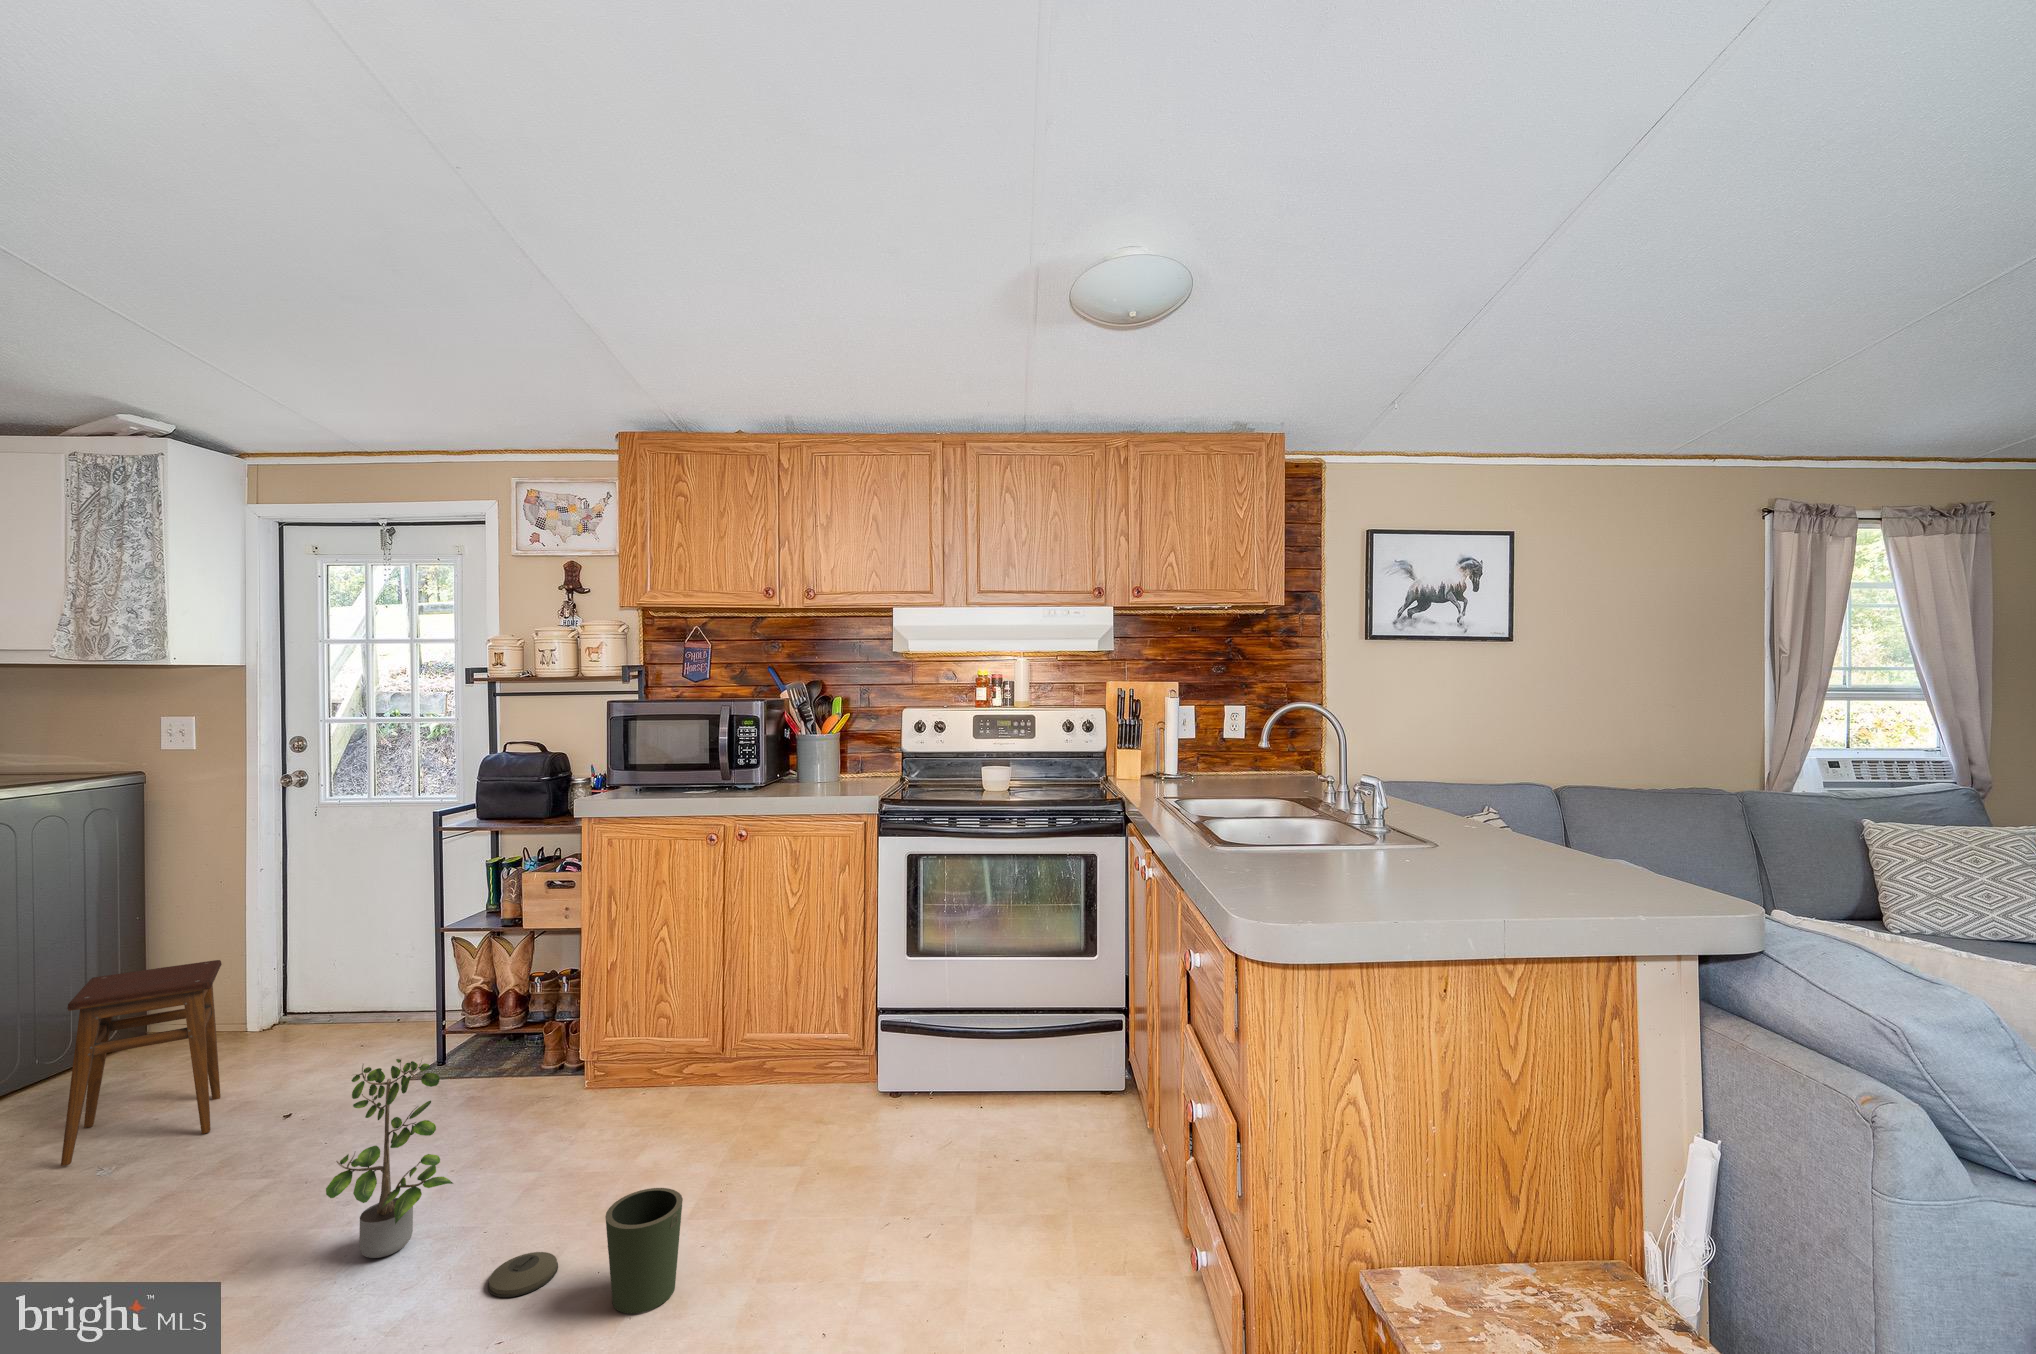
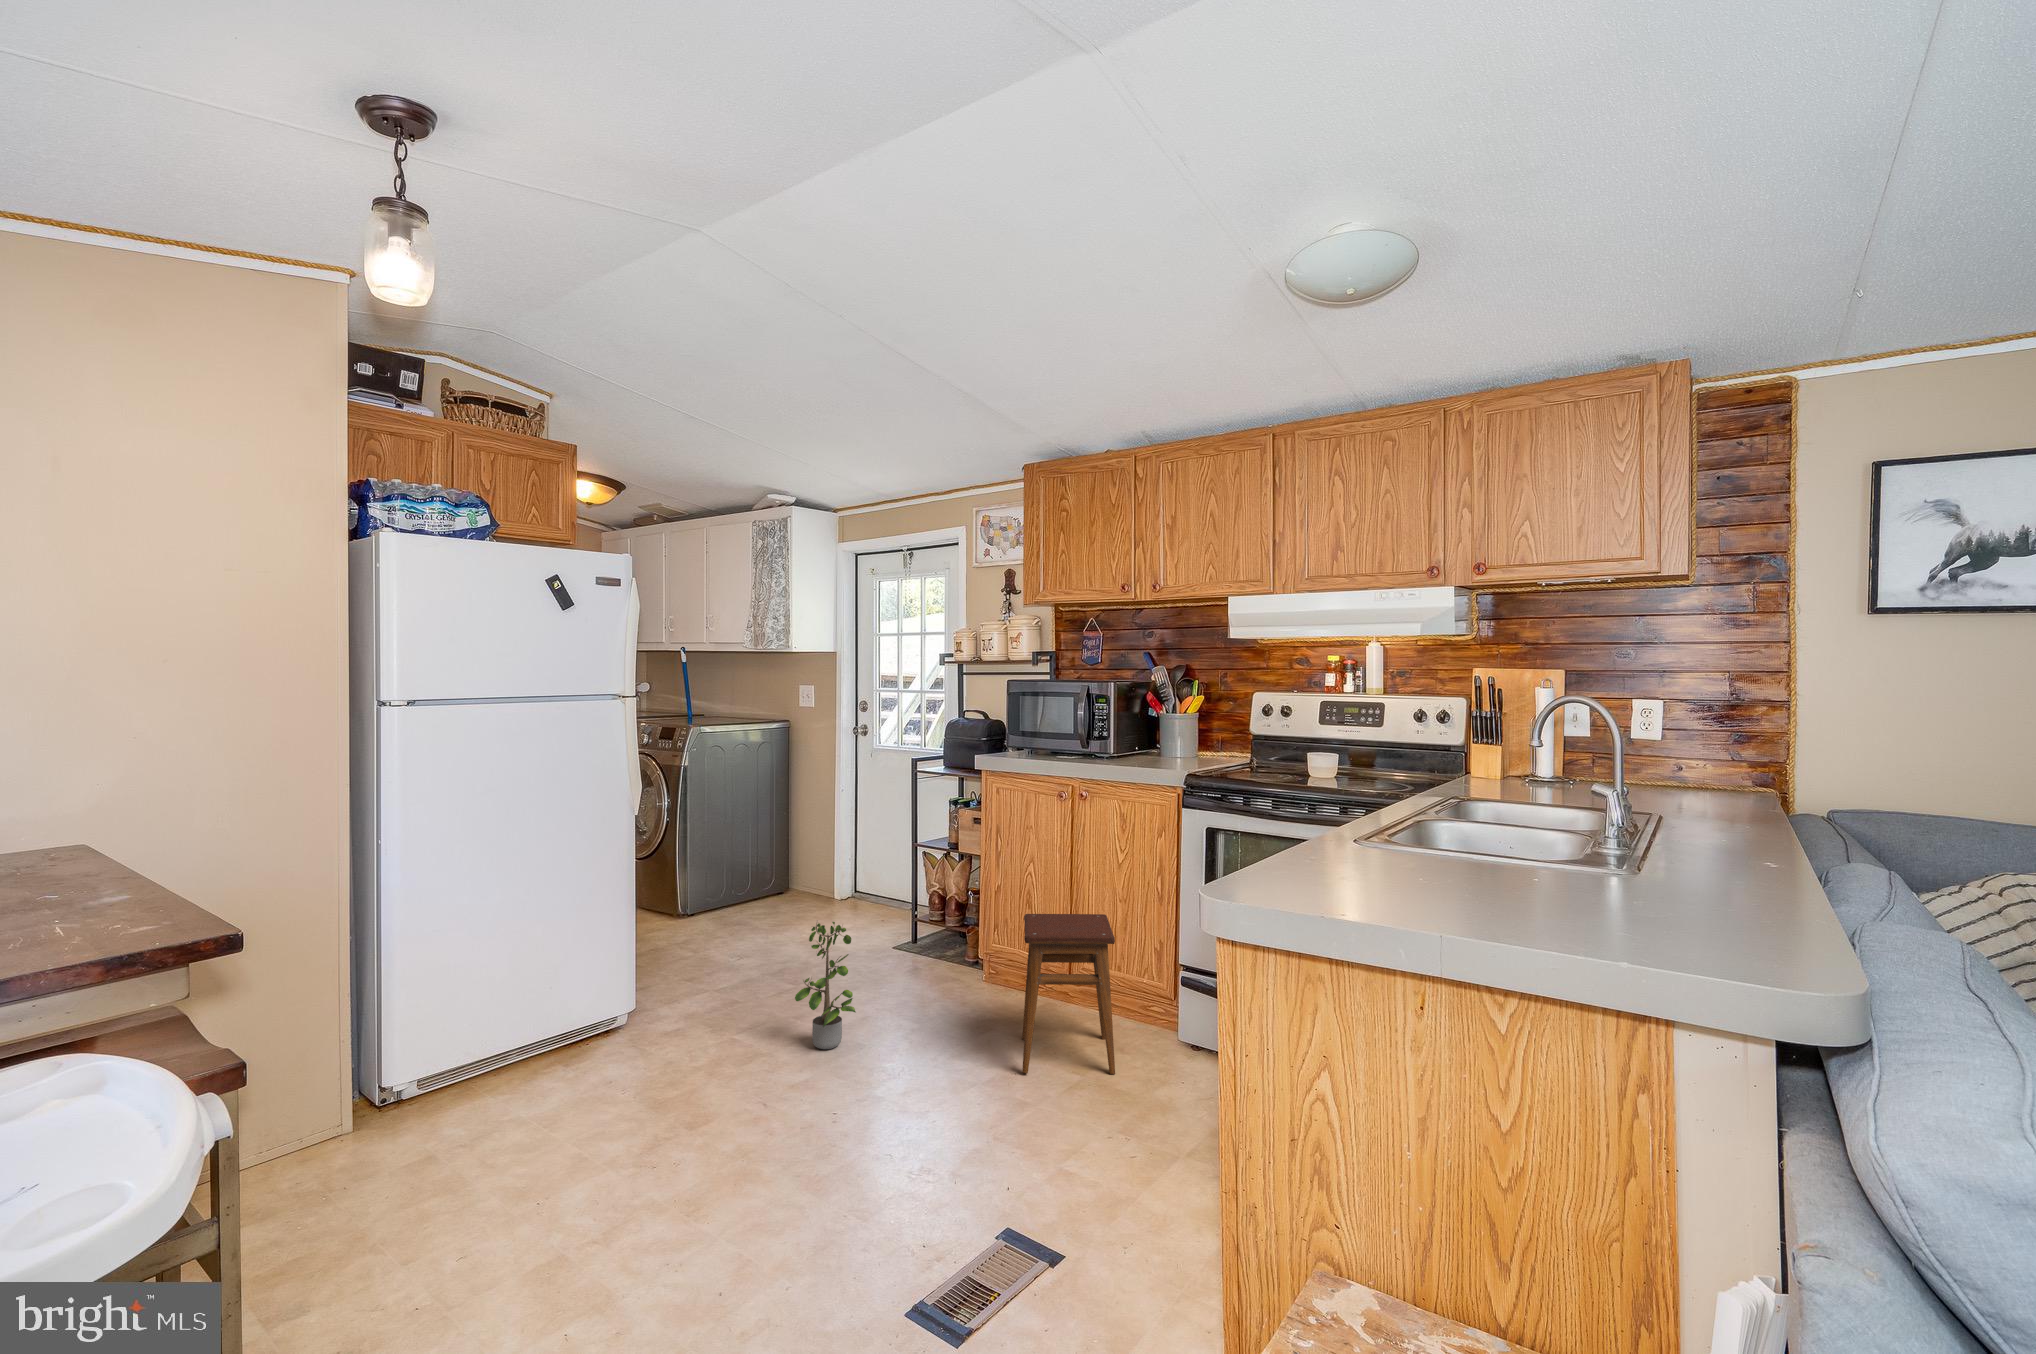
stool: present [61,960,222,1166] -> present [1022,914,1115,1074]
trash can: present [488,1188,683,1314] -> none [859,1048,963,1132]

